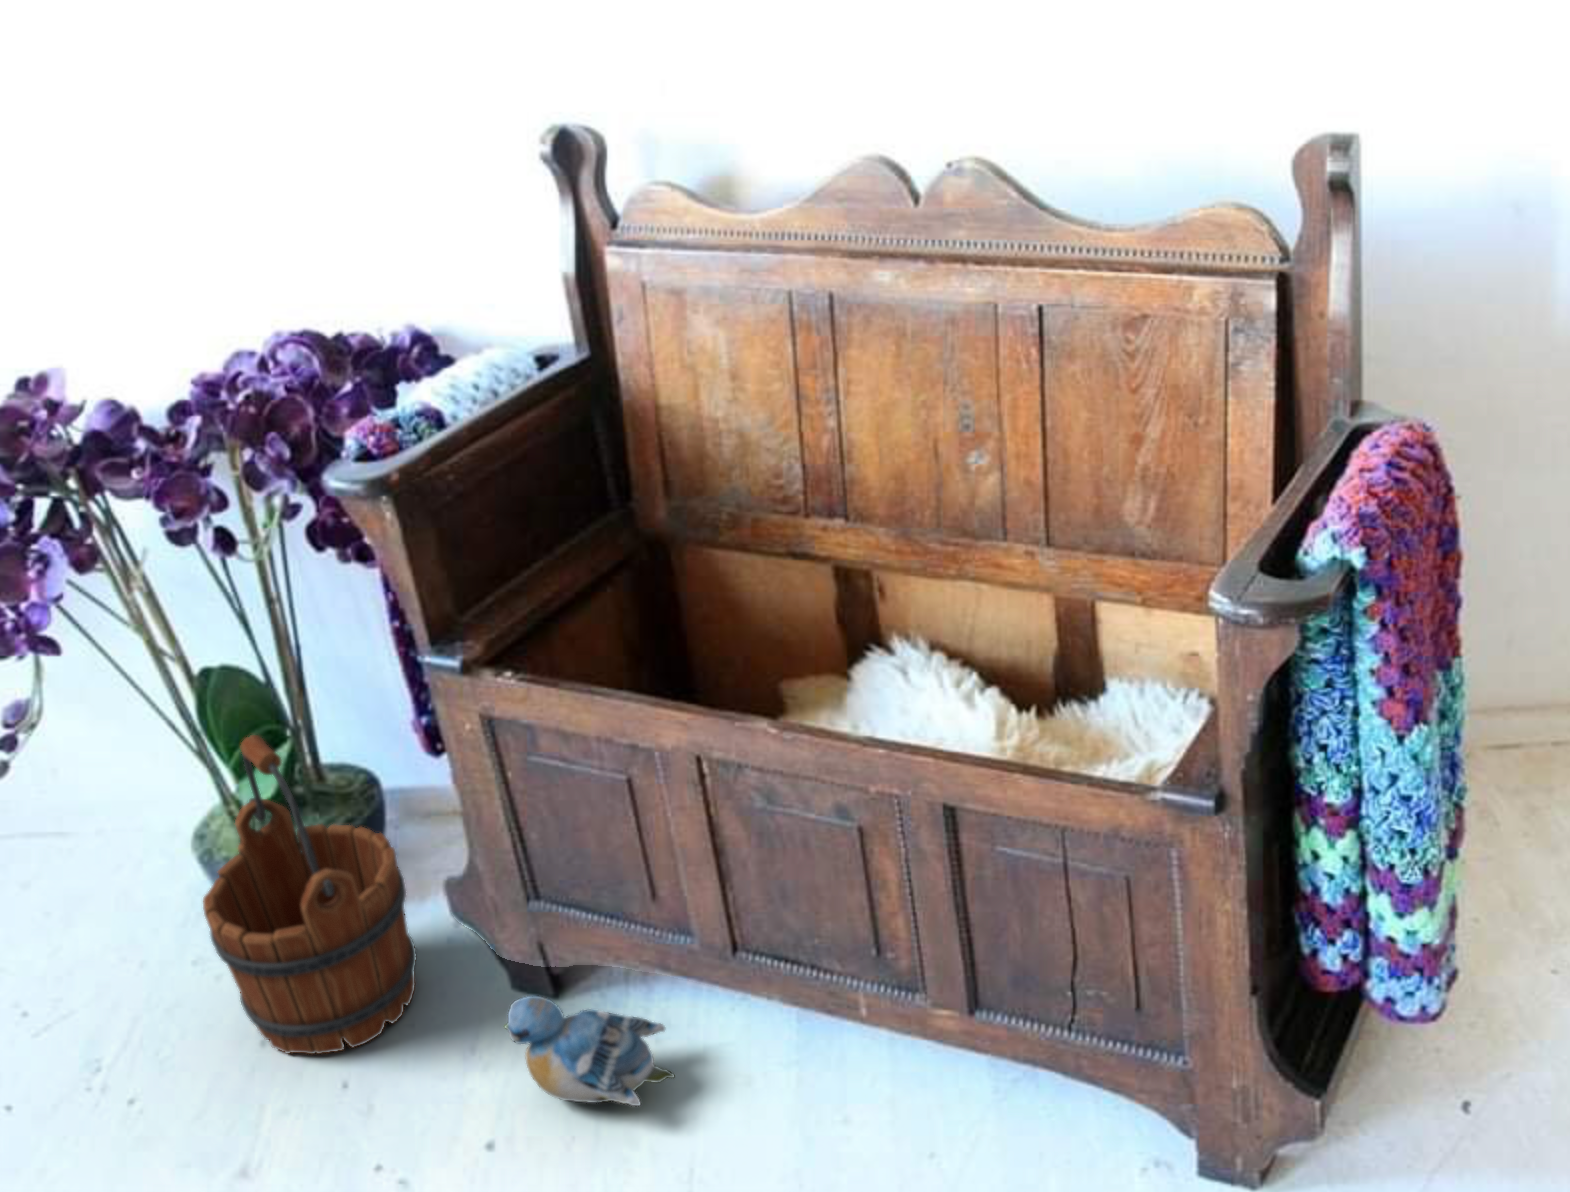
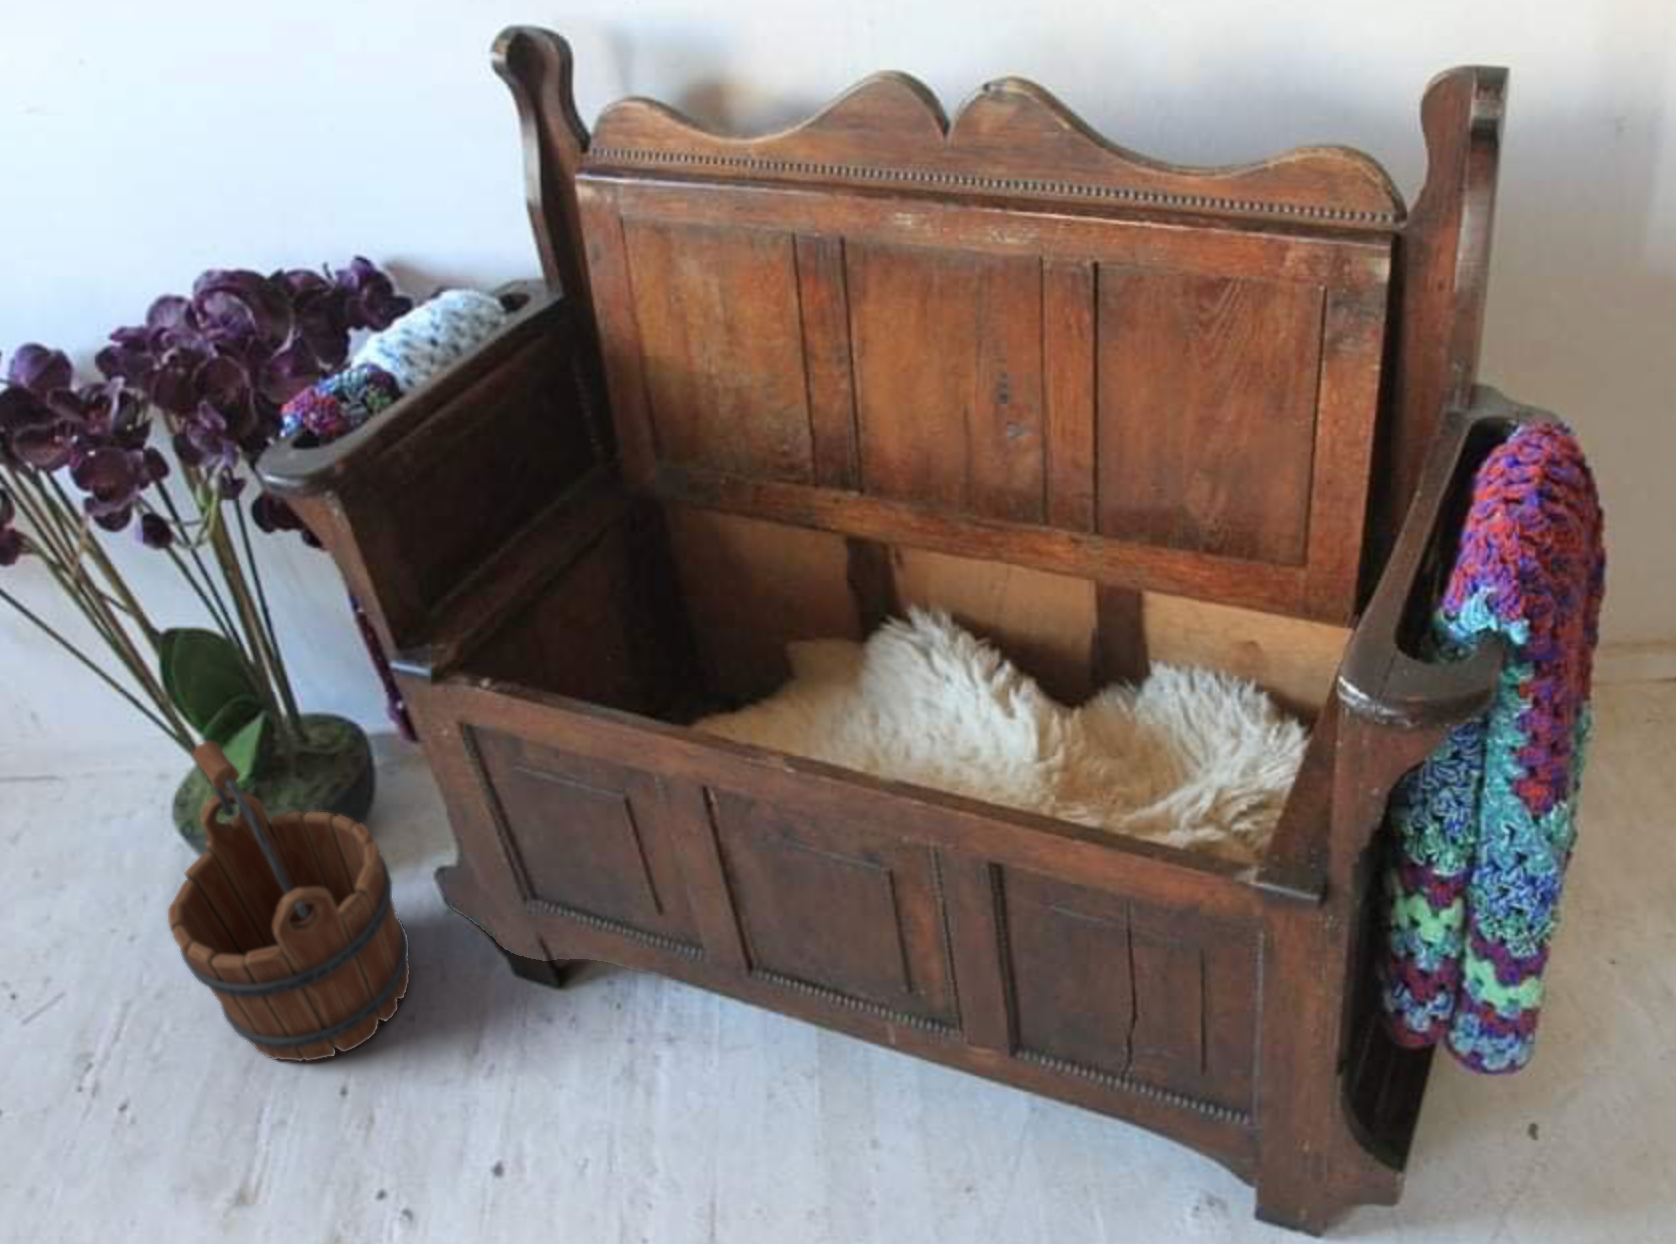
plush toy: present [505,996,674,1106] -> none [503,1019,690,1137]

